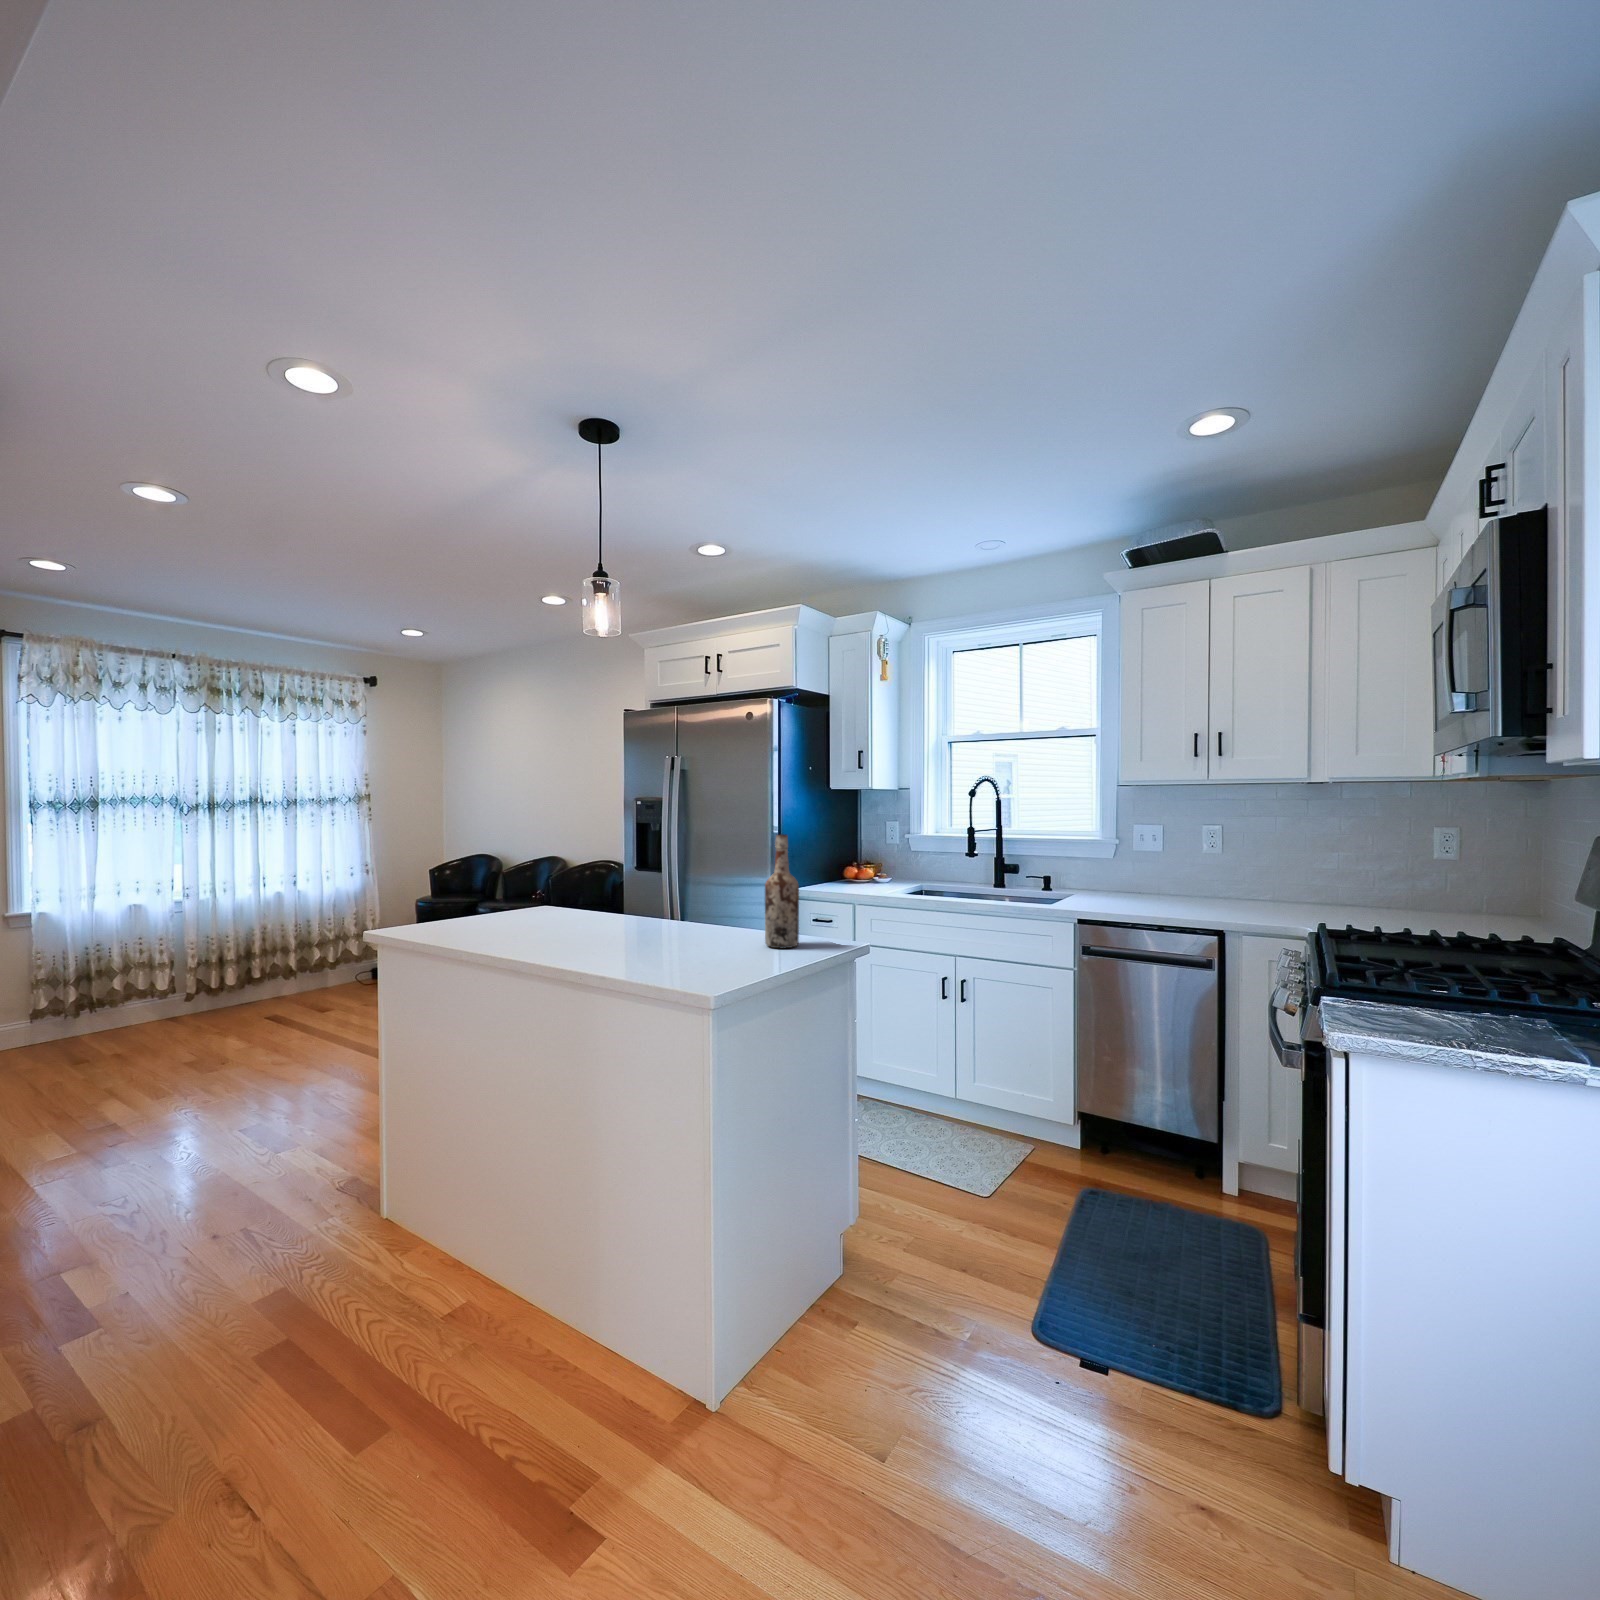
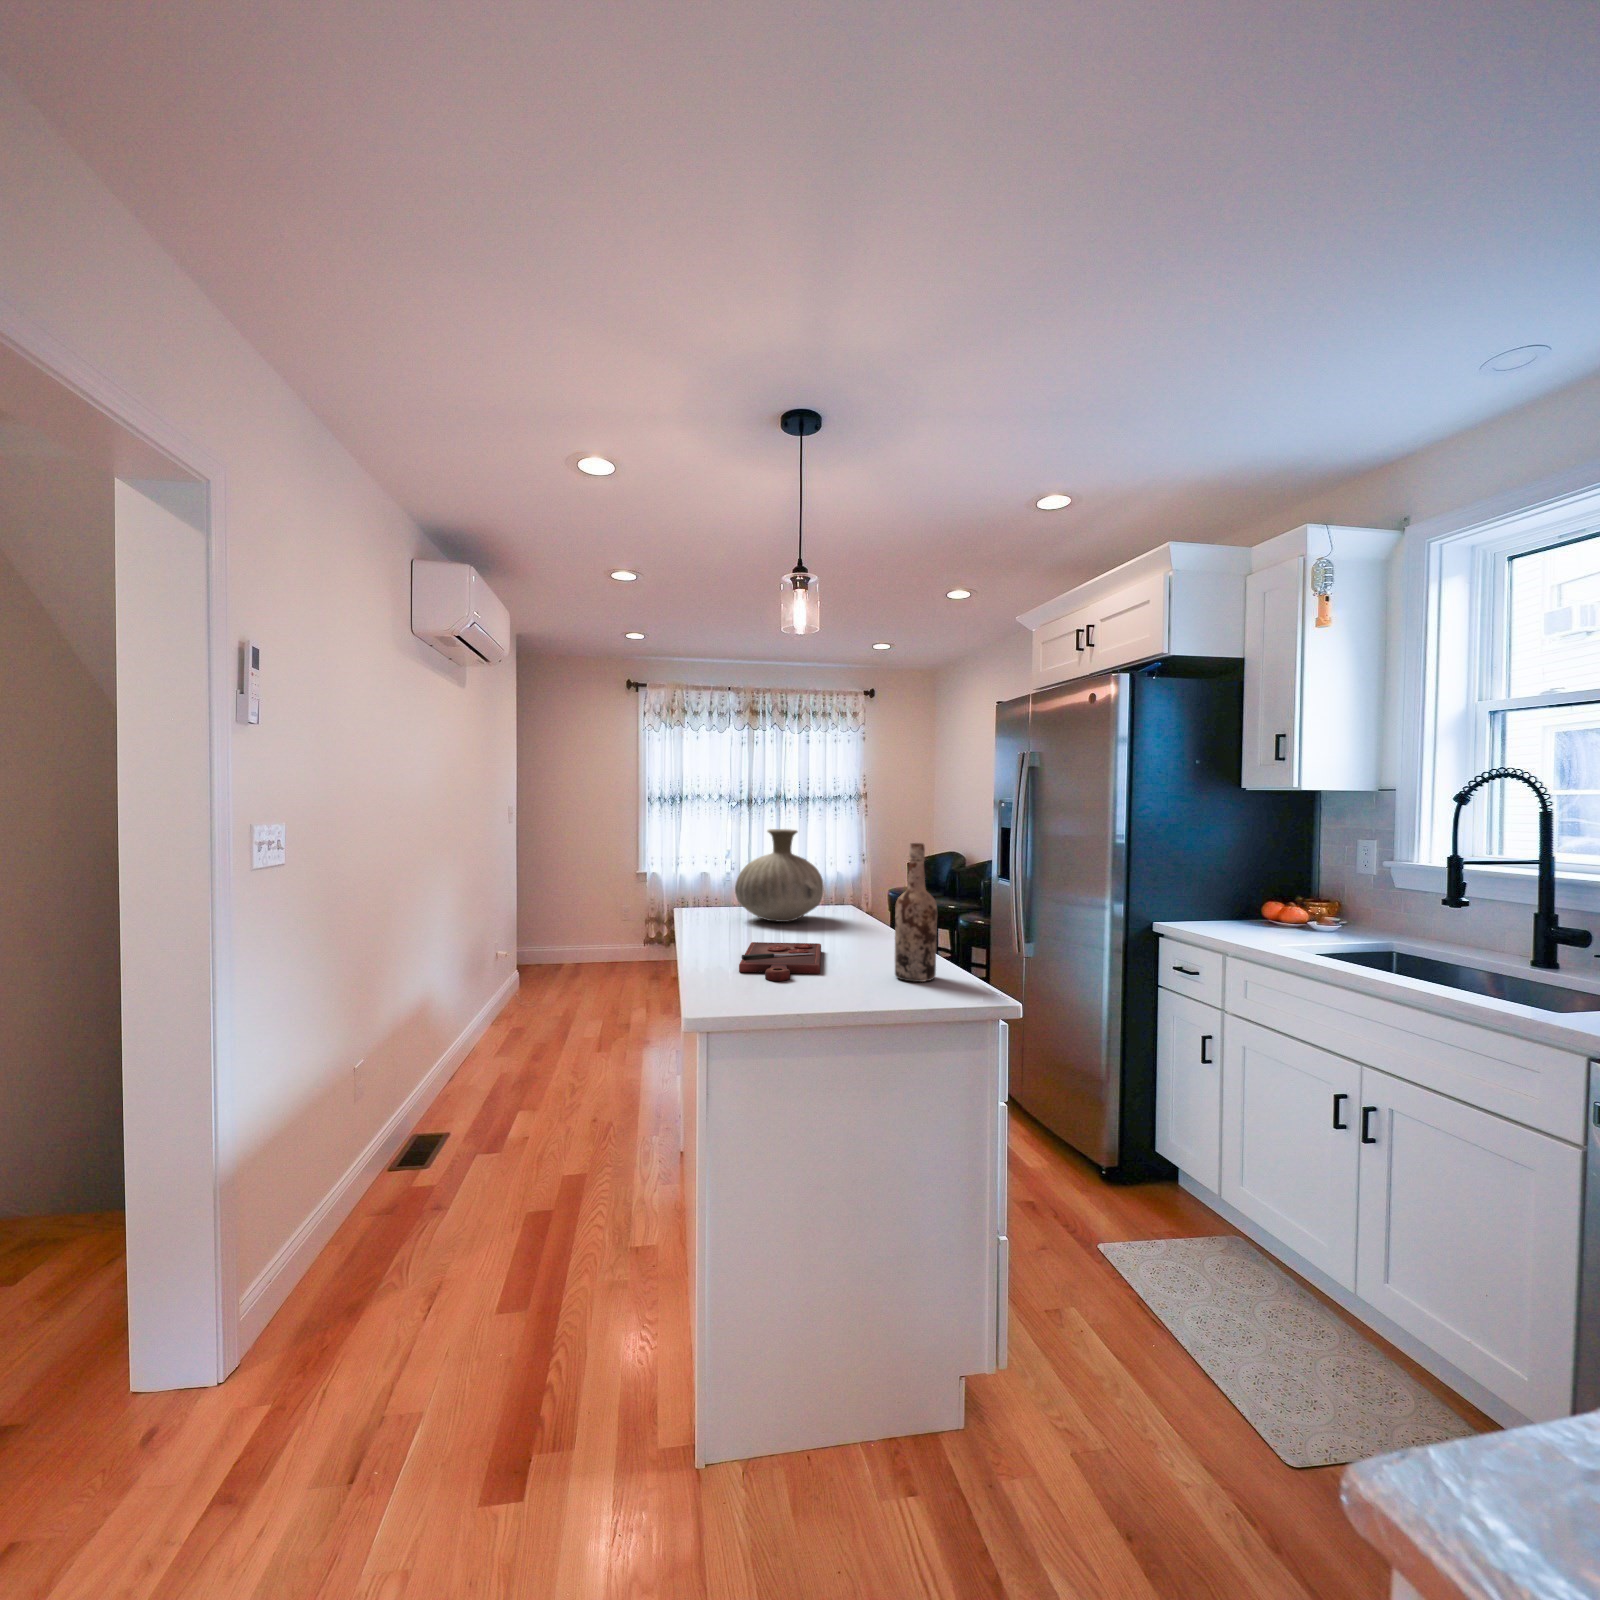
vase: none [476,832,587,928] -> present [735,829,824,922]
cutting board: none [596,935,711,968] -> present [739,942,821,981]

